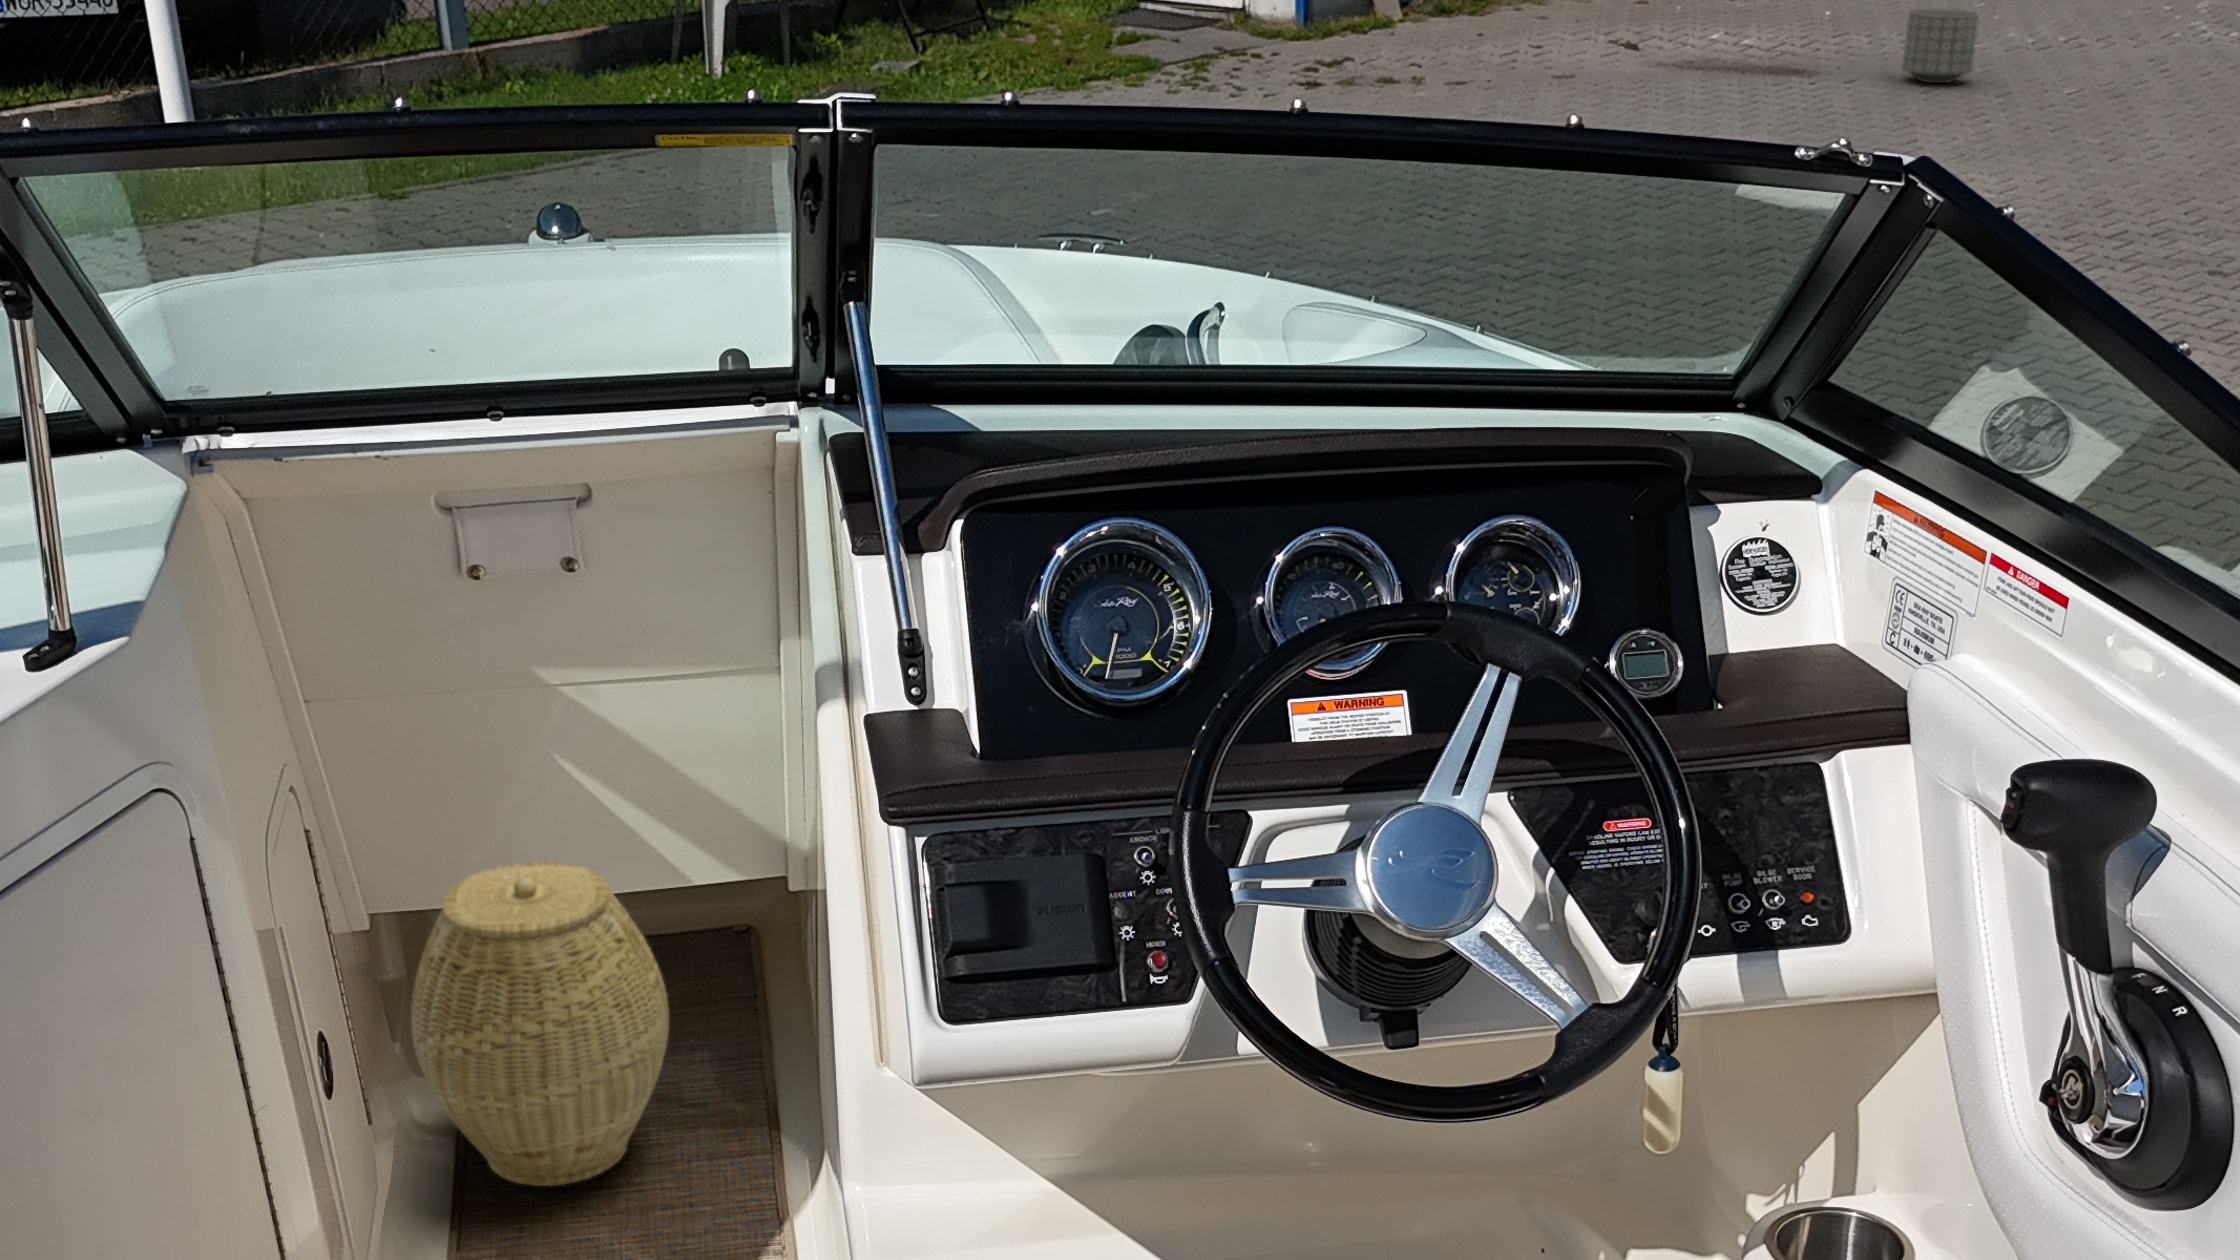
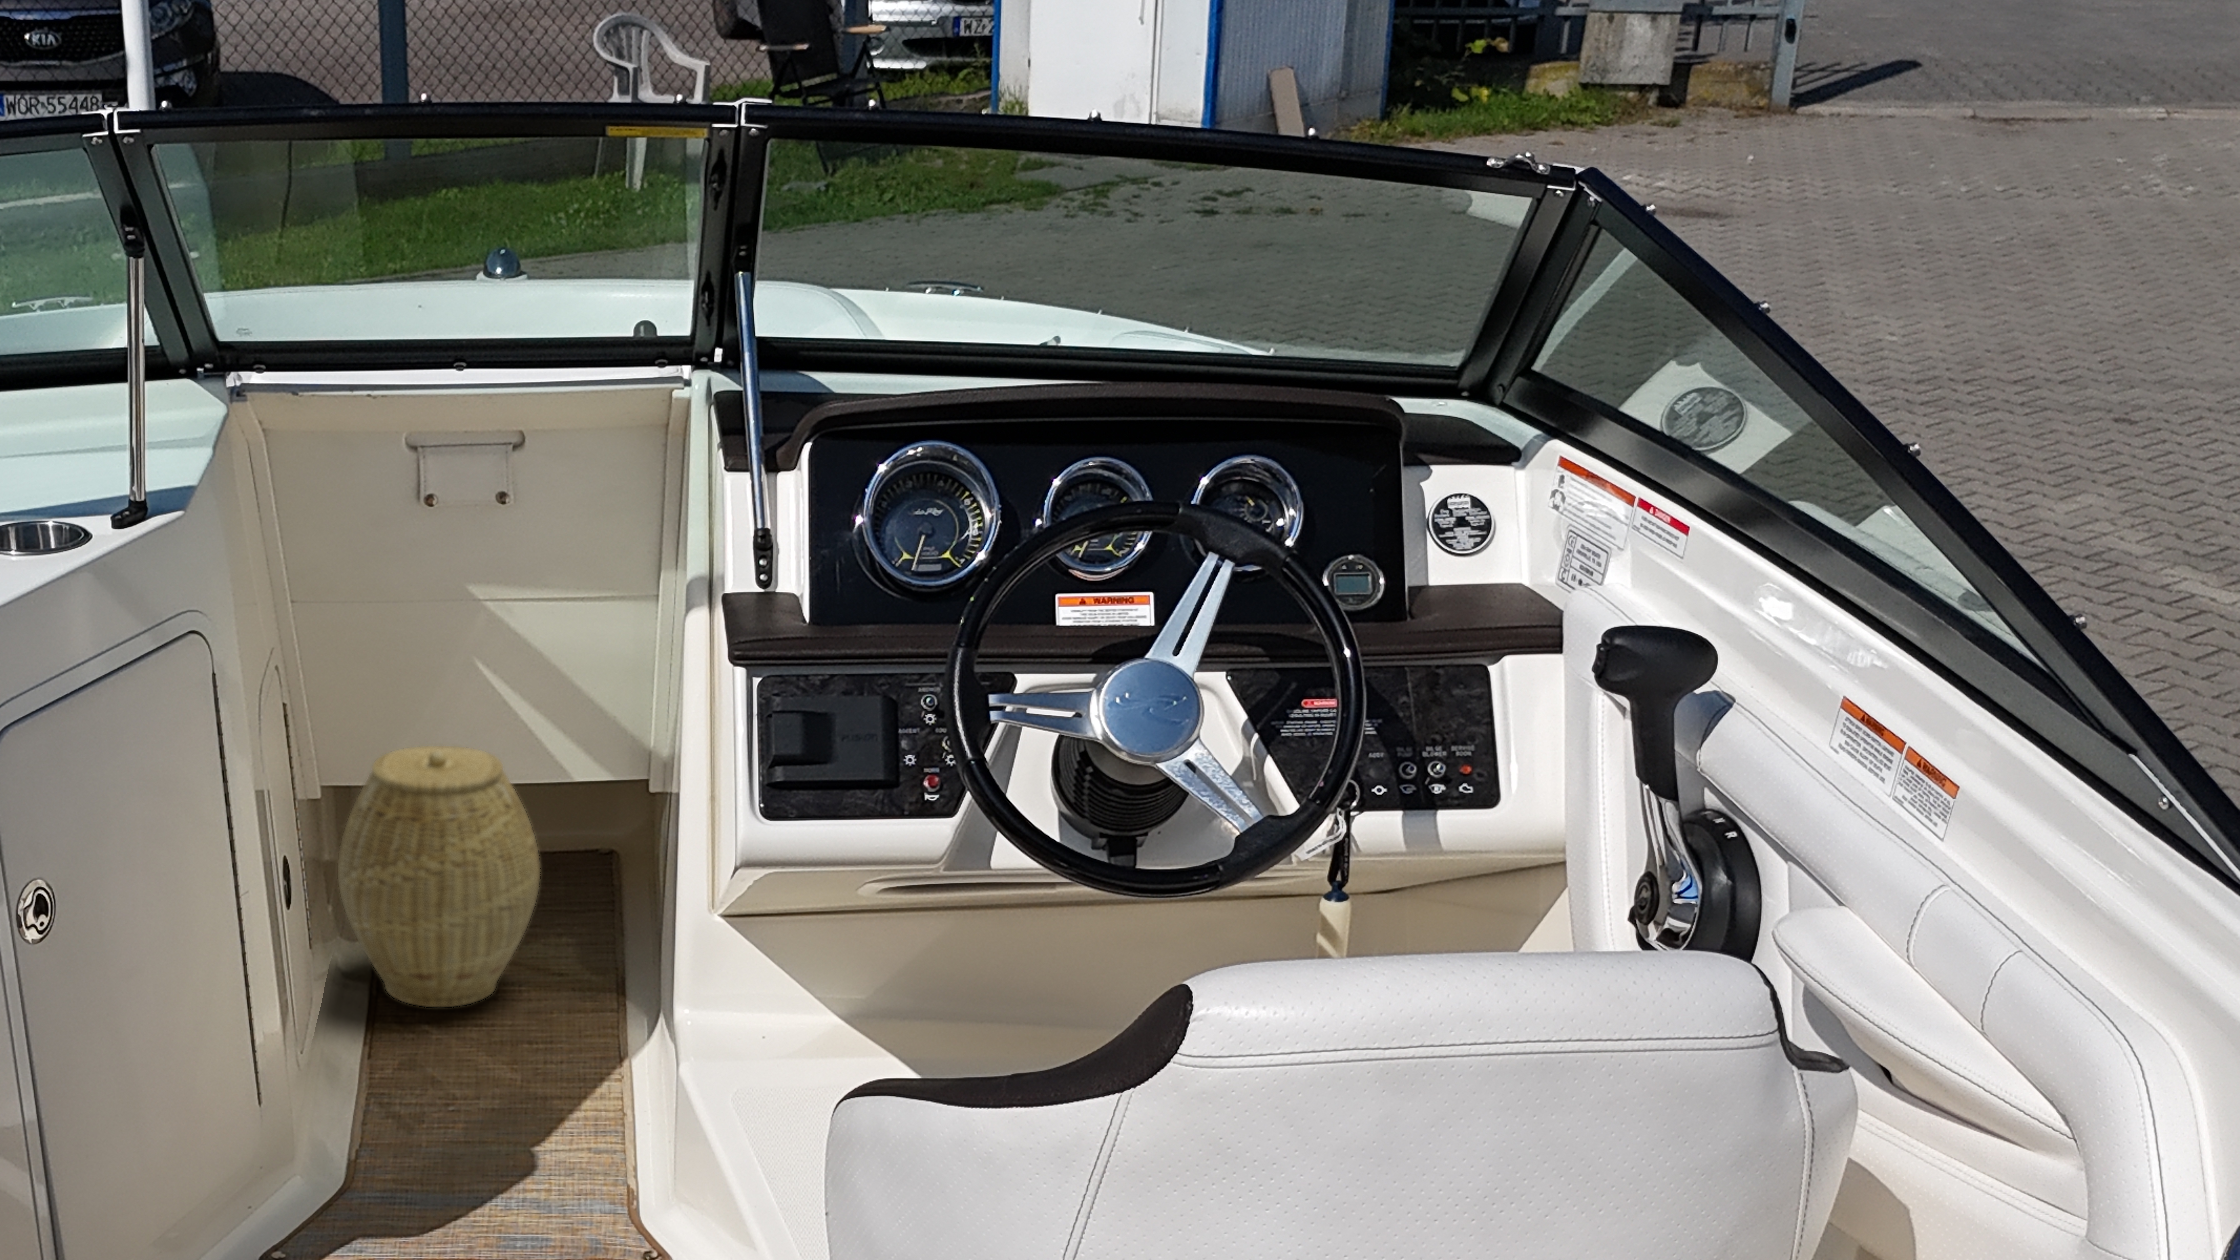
planter: present [1902,8,1979,83] -> none [1820,151,1908,227]

